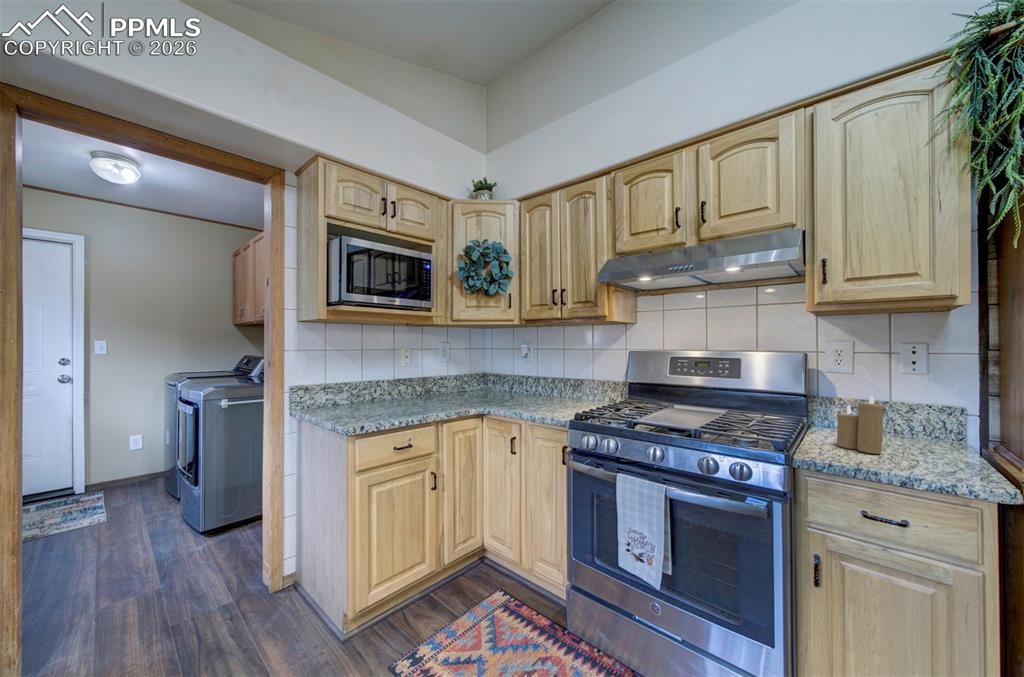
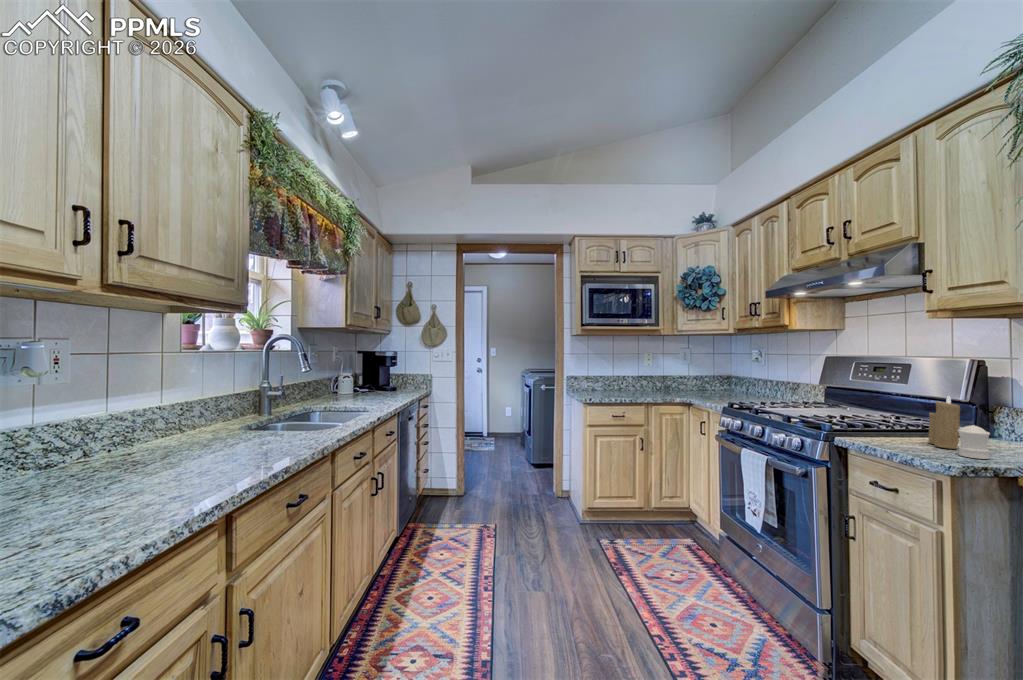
salt shaker: none [906,429,943,466] -> present [958,425,990,459]

